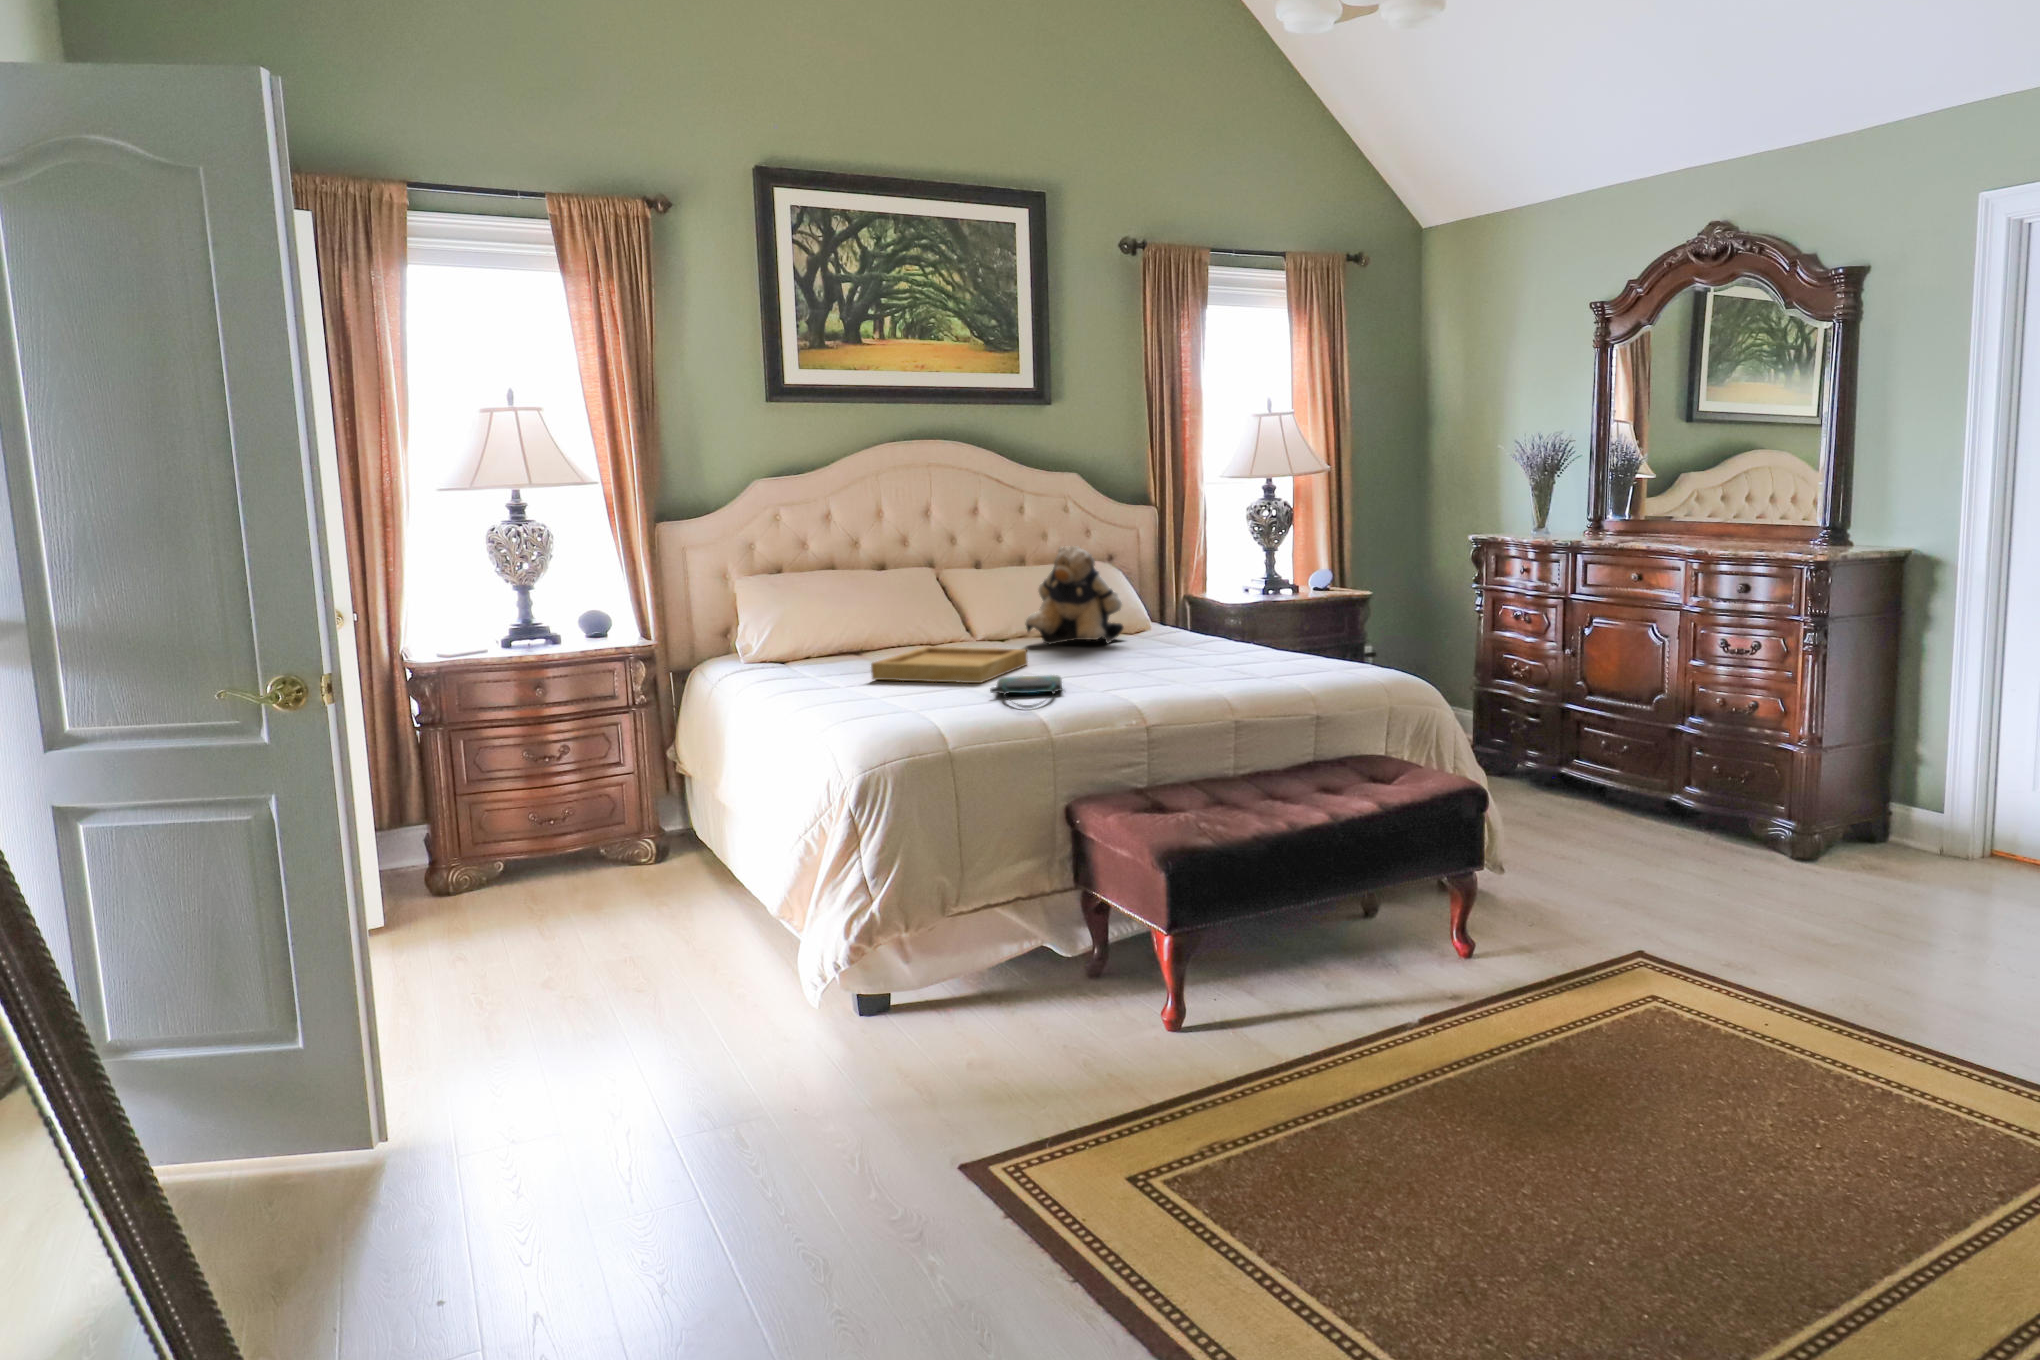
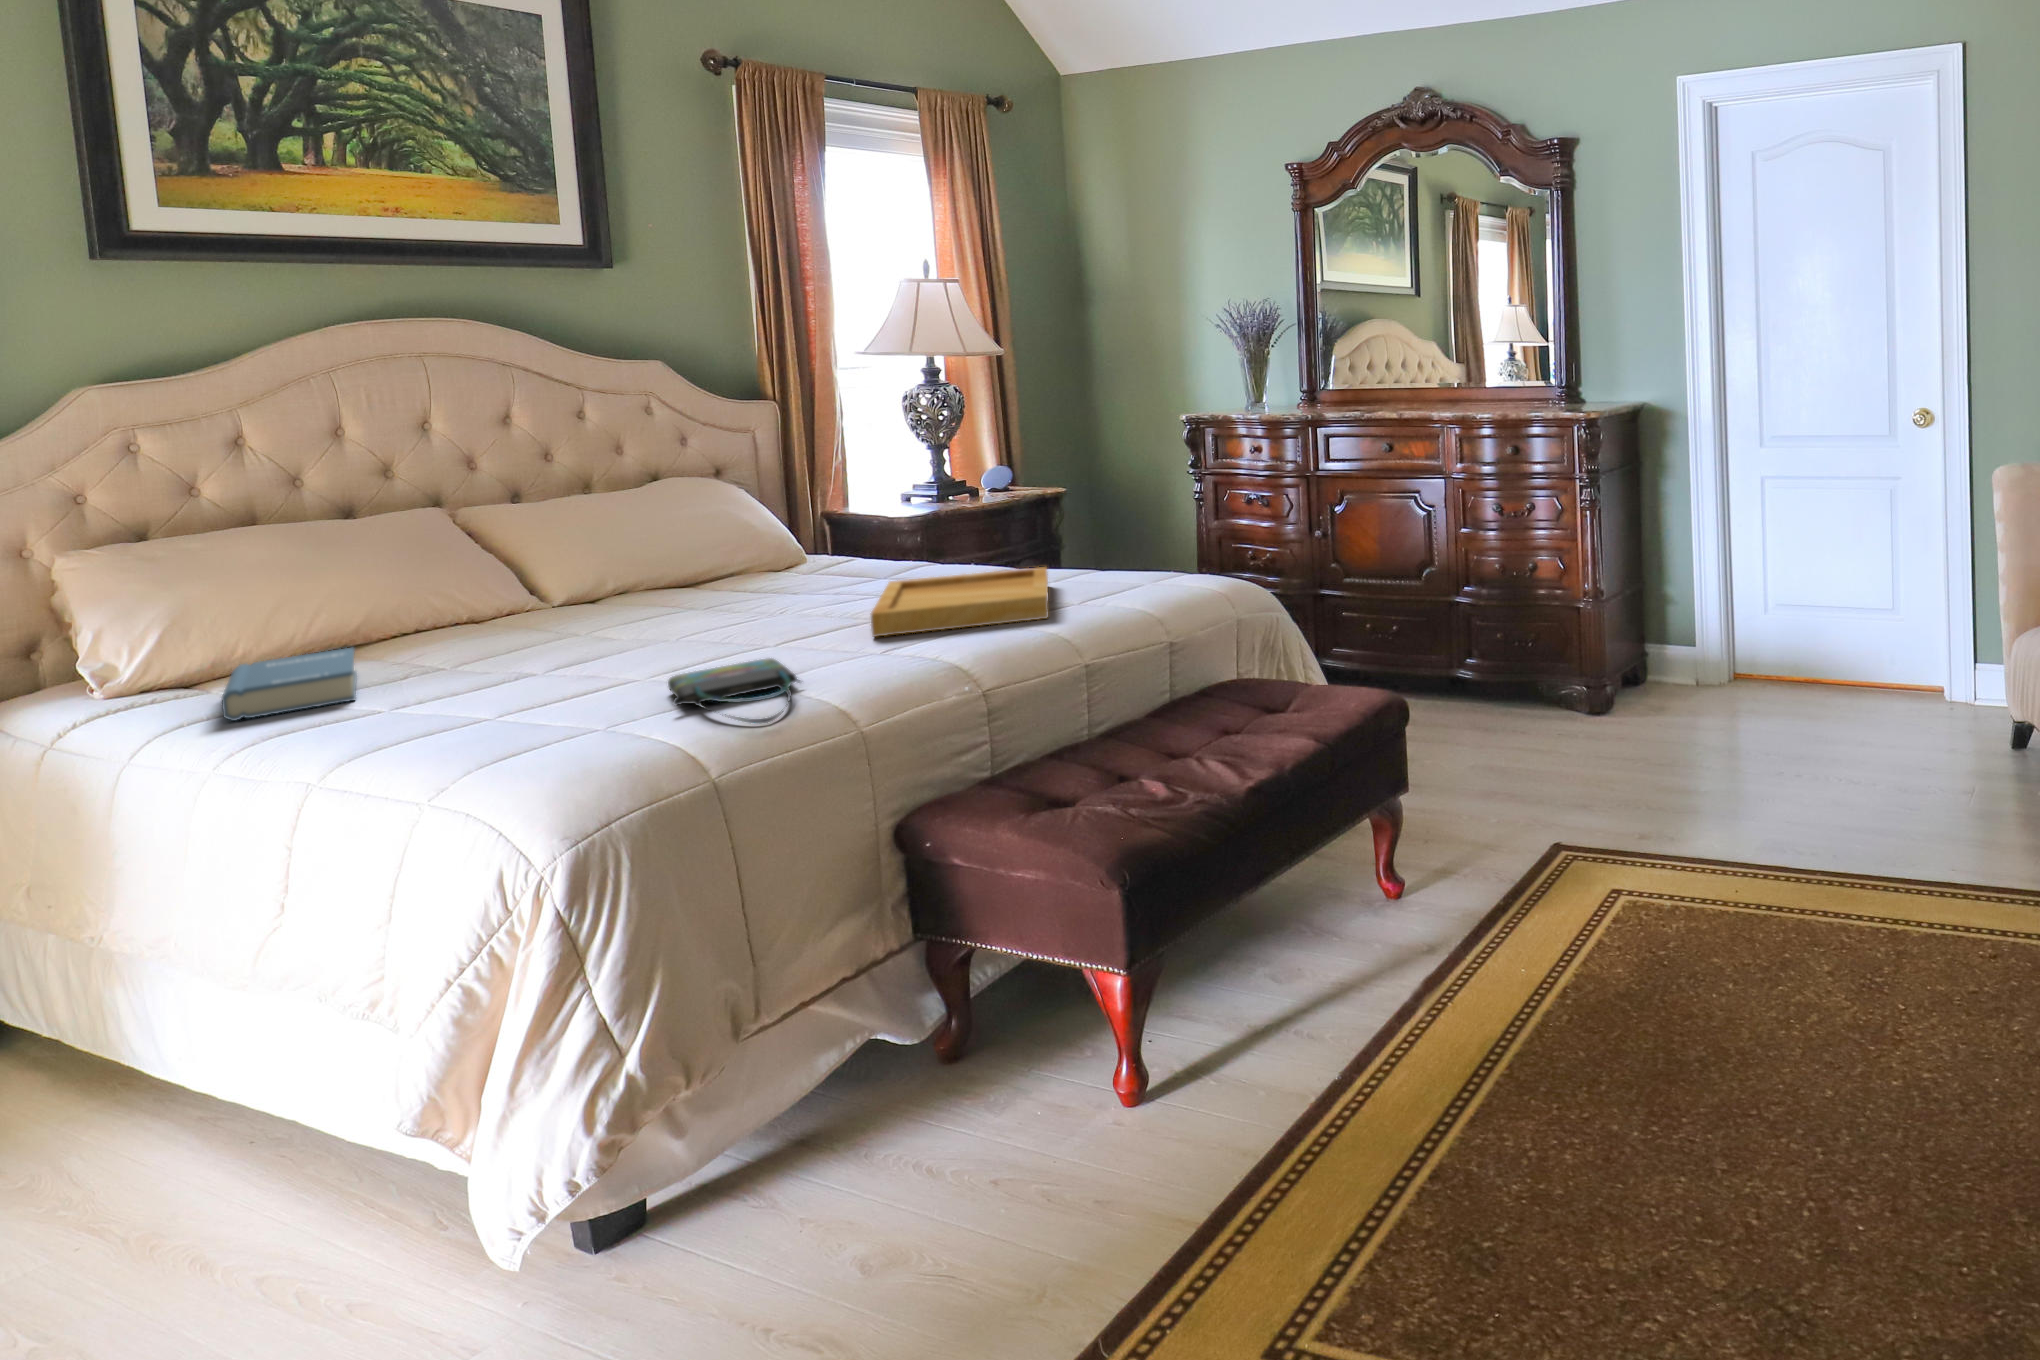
teddy bear: present [1026,546,1123,644] -> none [636,461,791,605]
hardback book: none [802,643,871,673] -> present [222,648,357,721]
tray: present [871,647,1028,683] -> present [871,567,1049,637]

